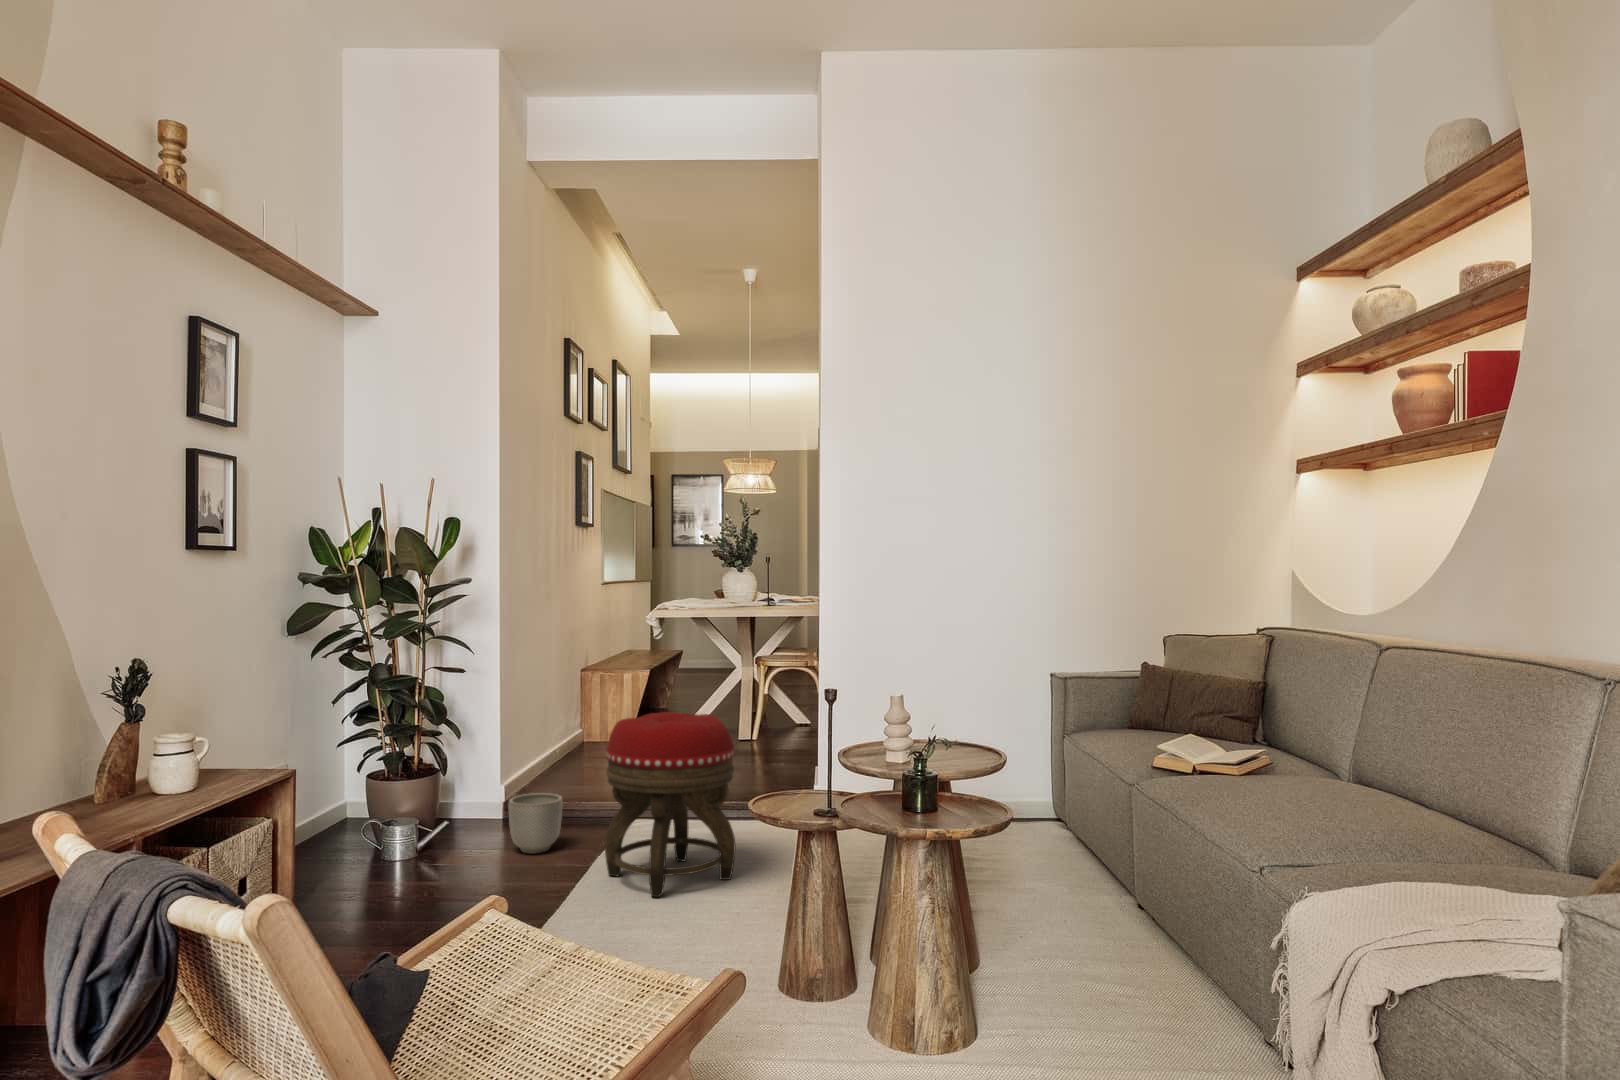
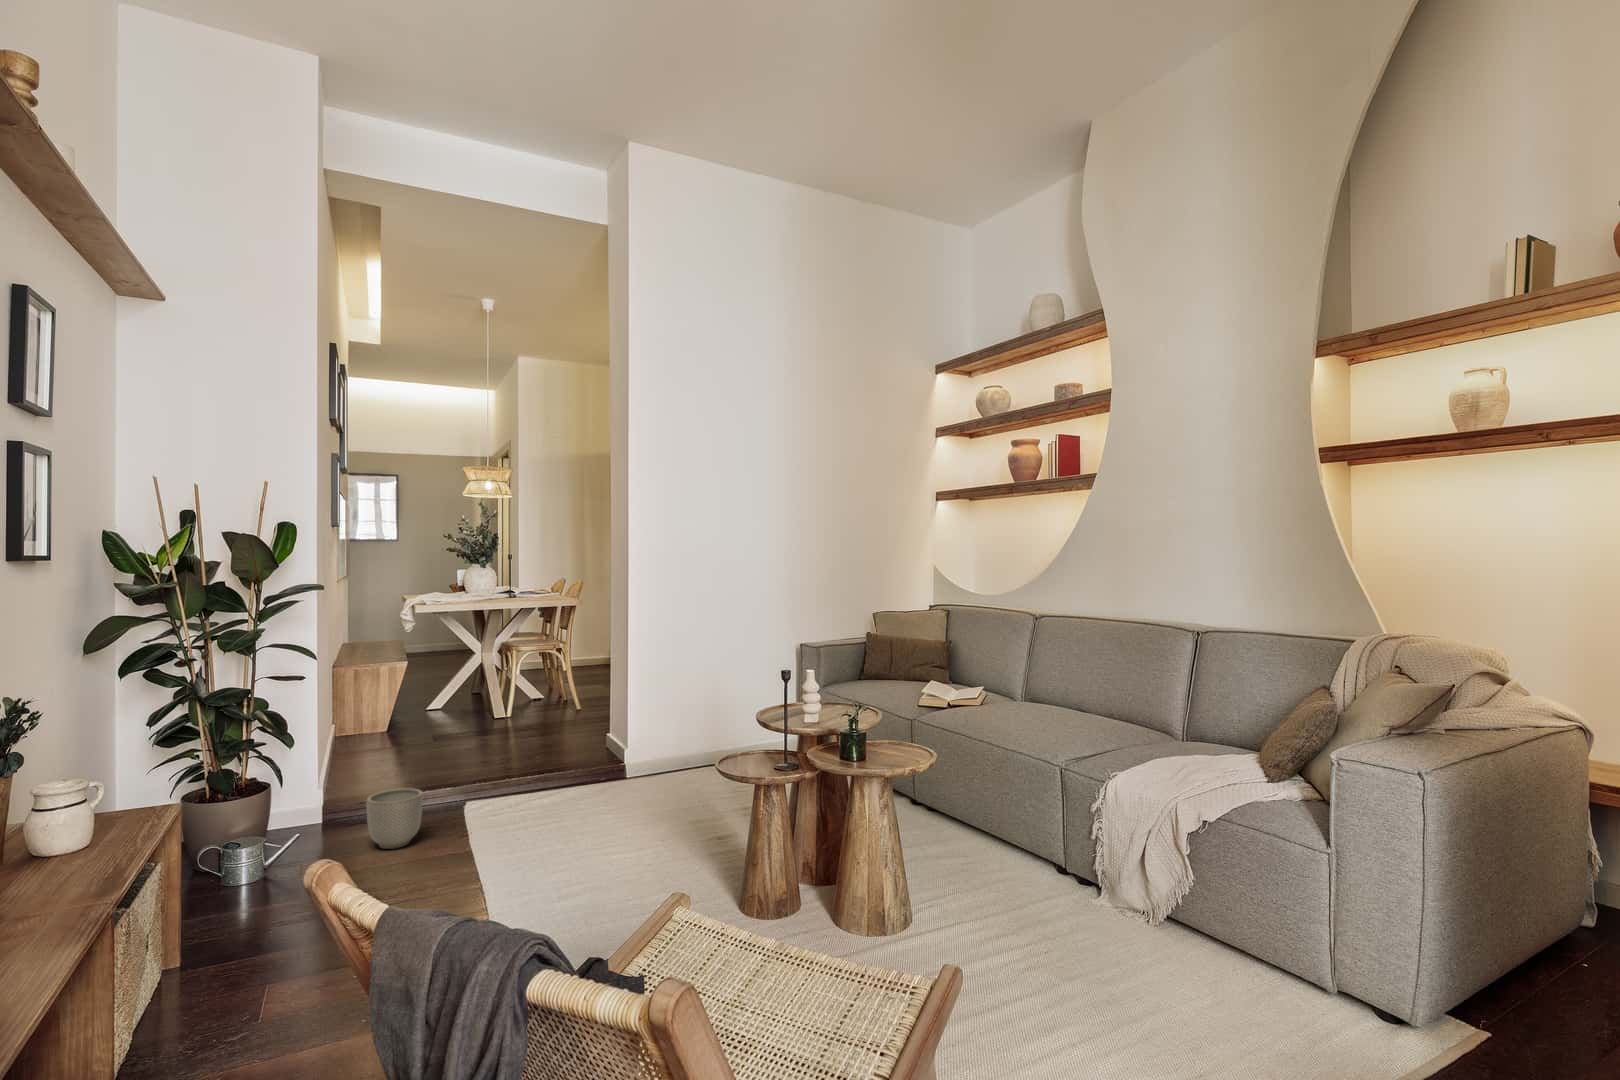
footstool: present [605,712,736,897] -> none [494,699,615,865]

